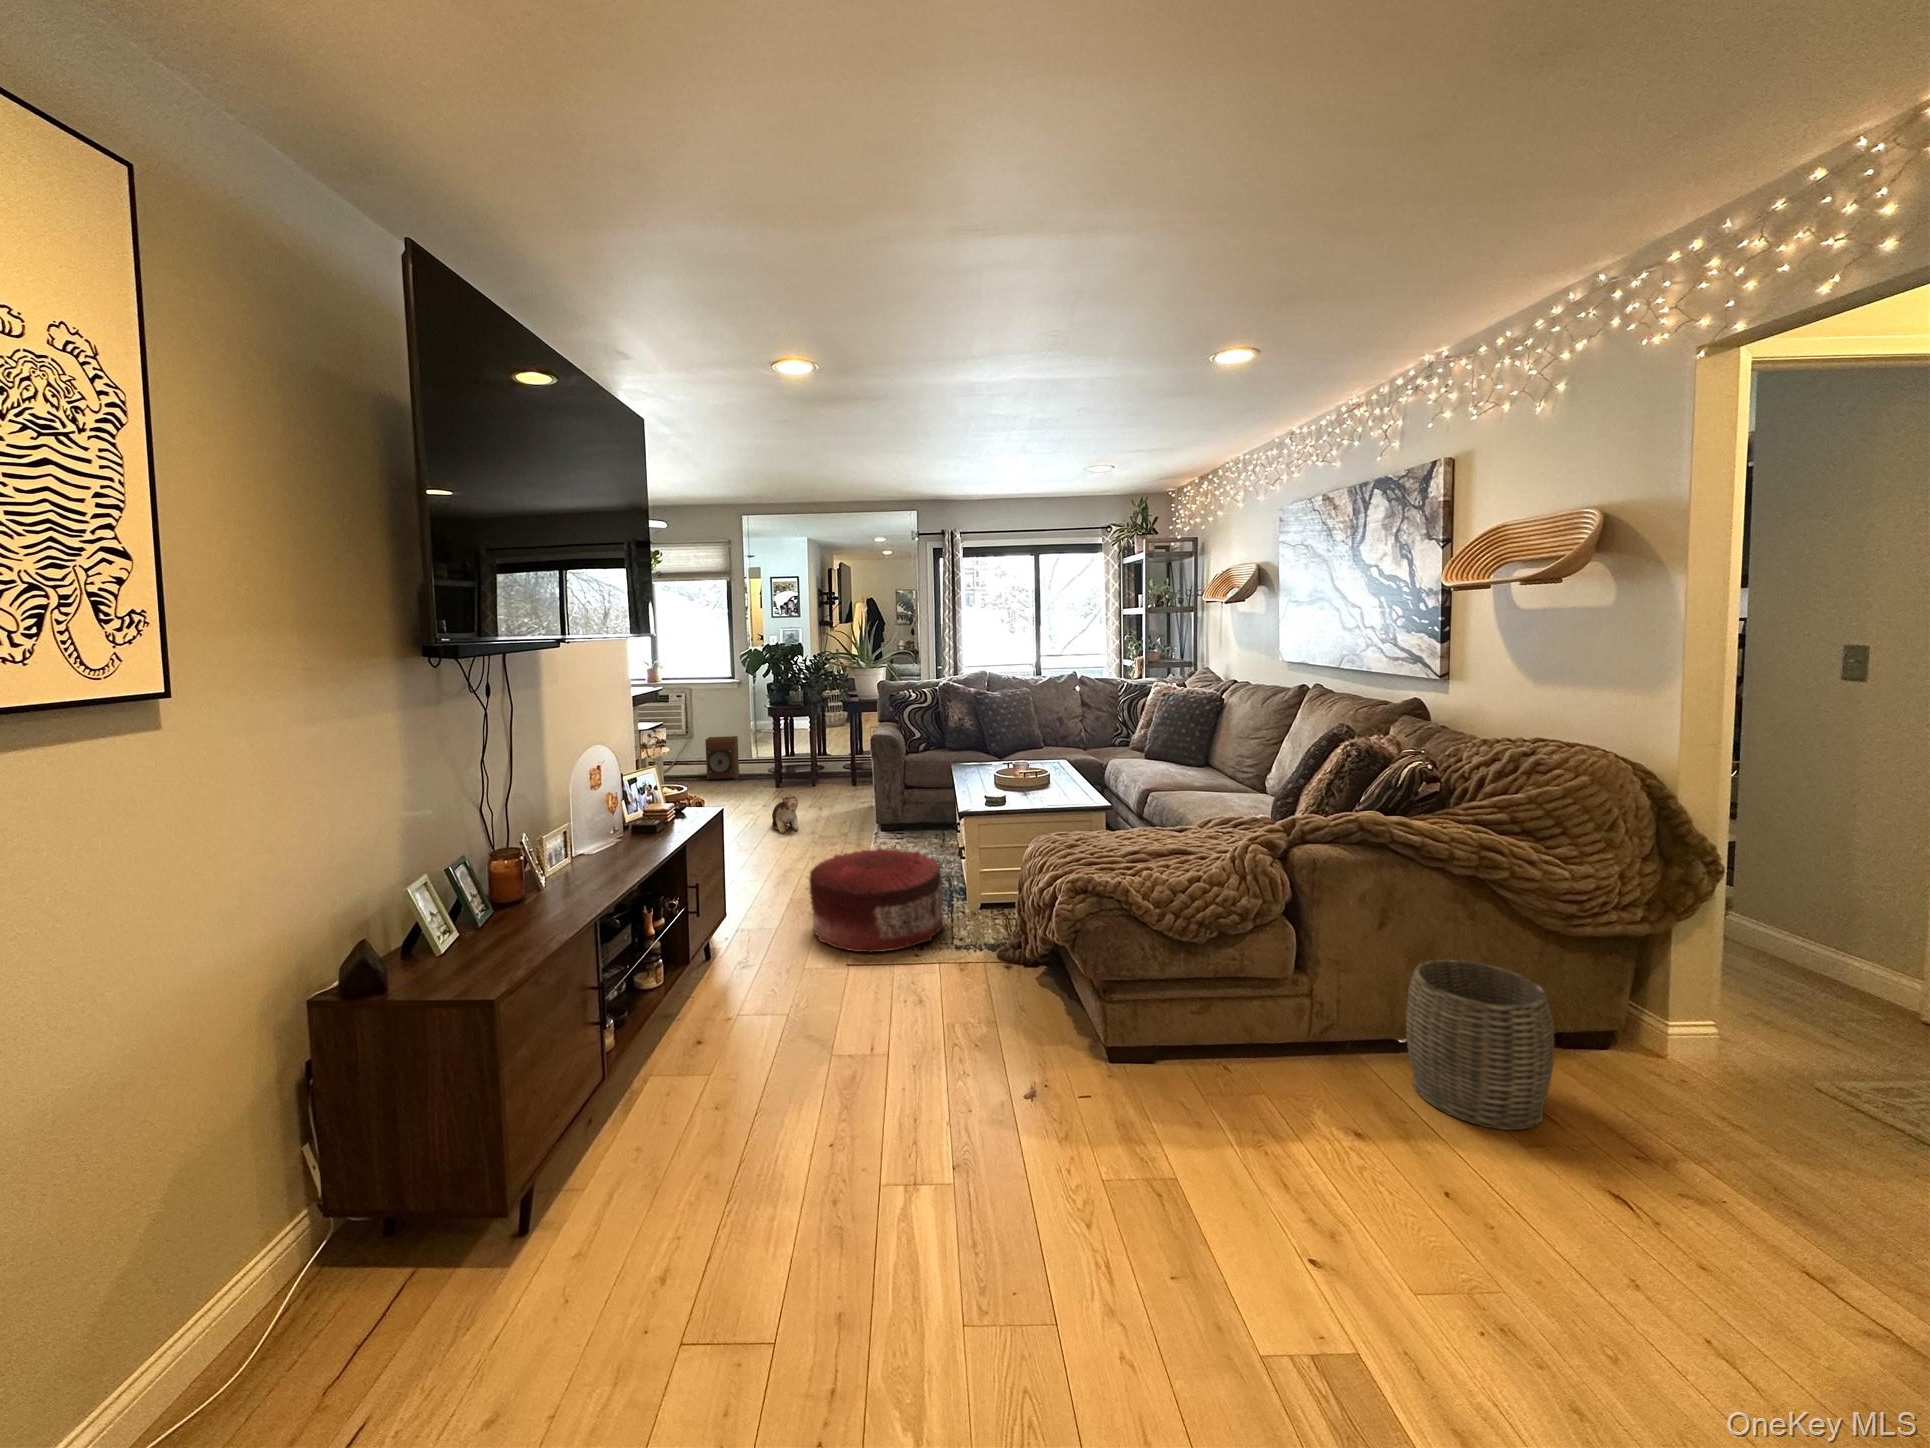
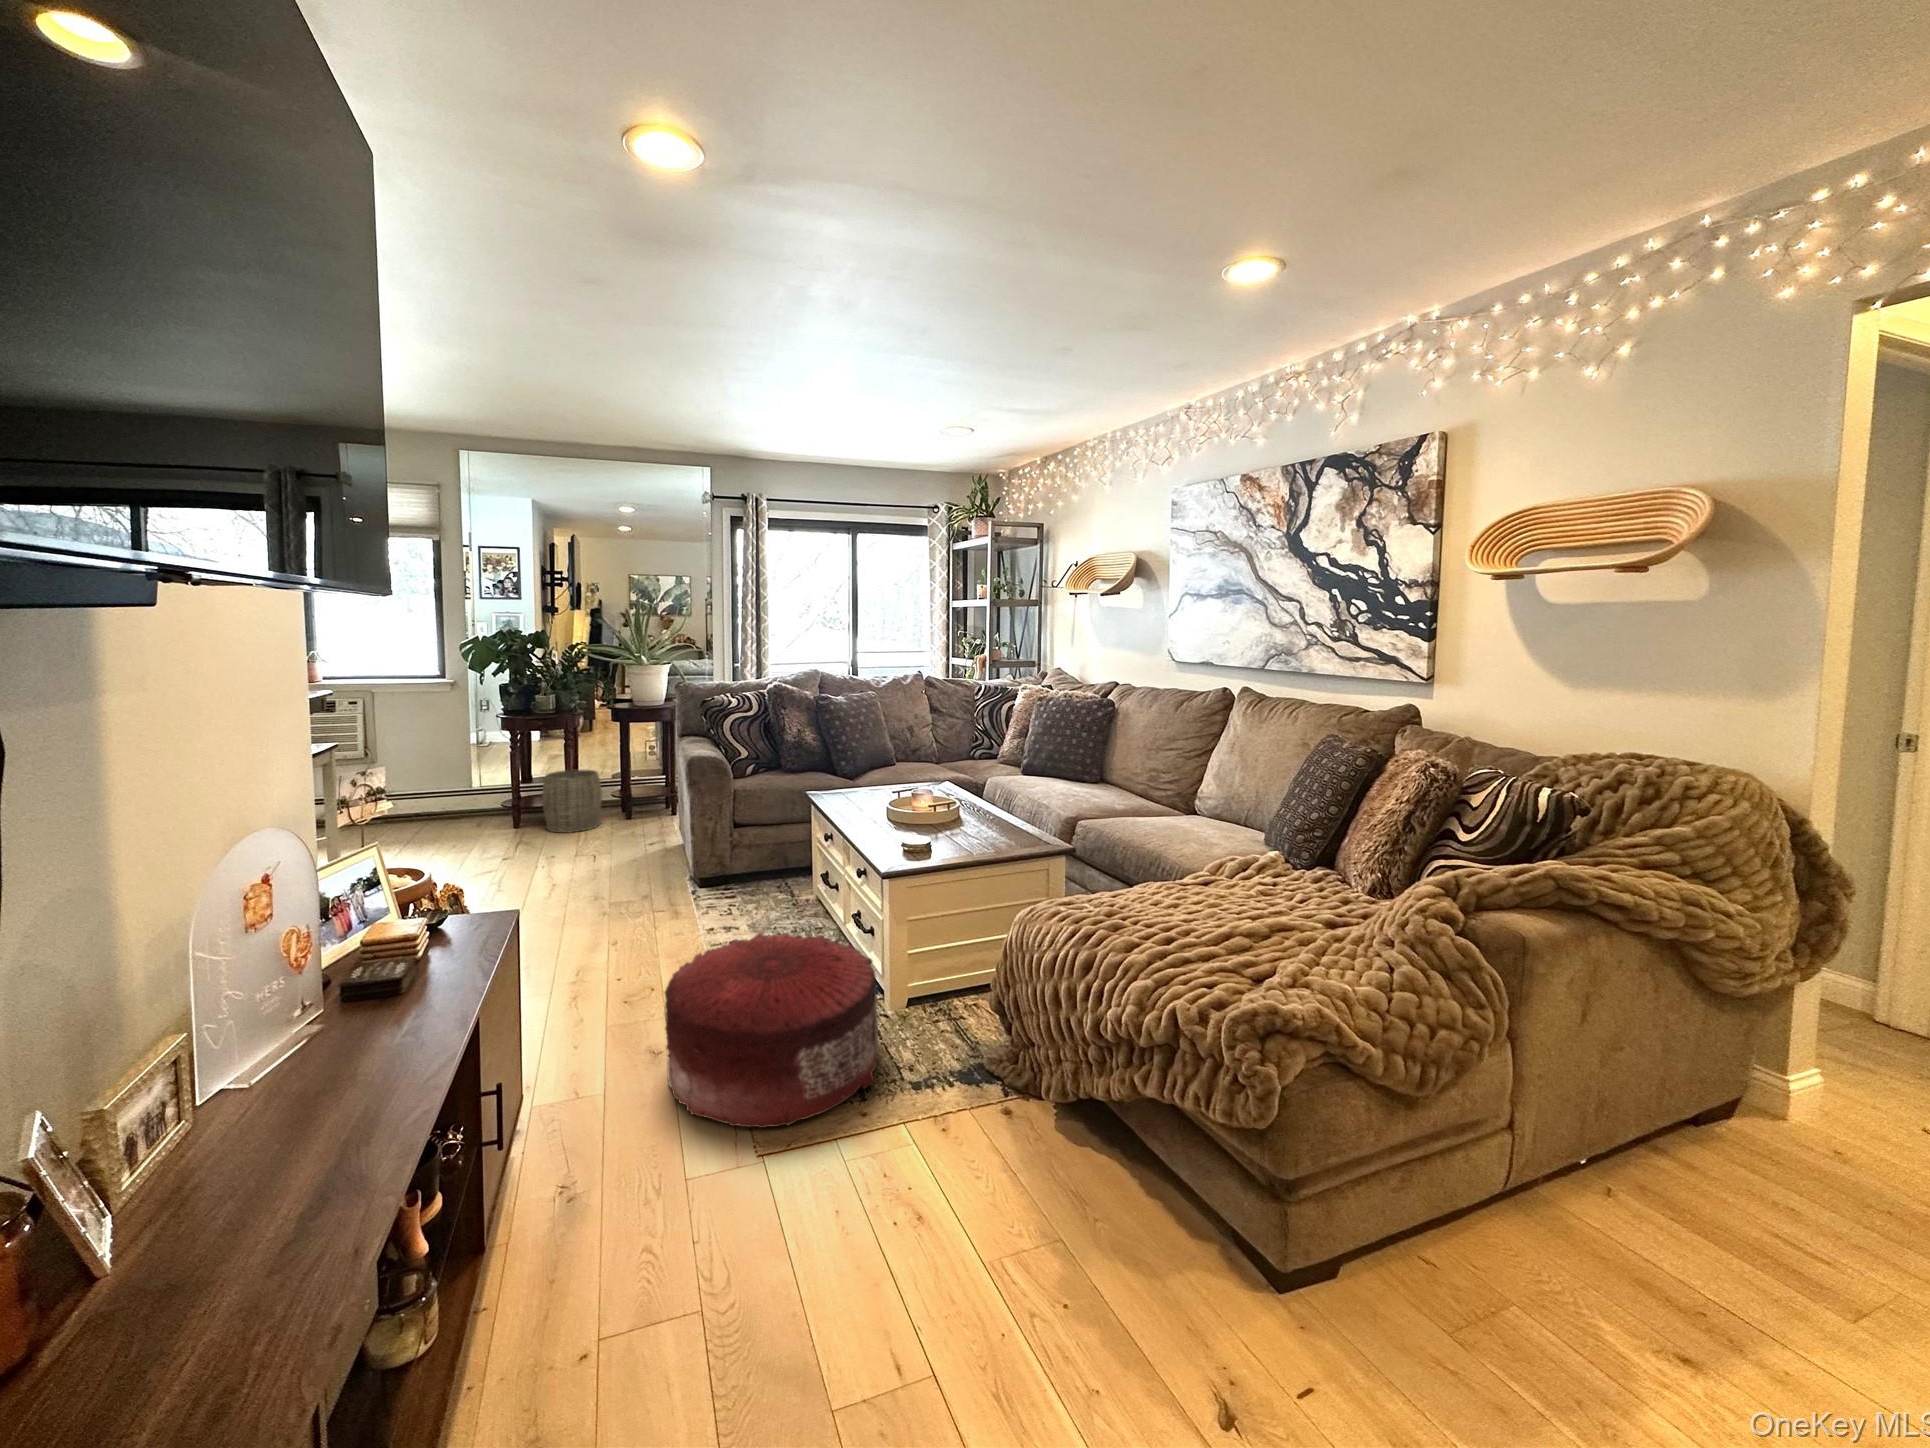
speaker: present [705,736,739,780] -> none [395,758,449,823]
plush toy: present [772,794,799,833] -> none [526,846,578,904]
woven basket: present [1406,960,1554,1130] -> present [542,769,602,833]

